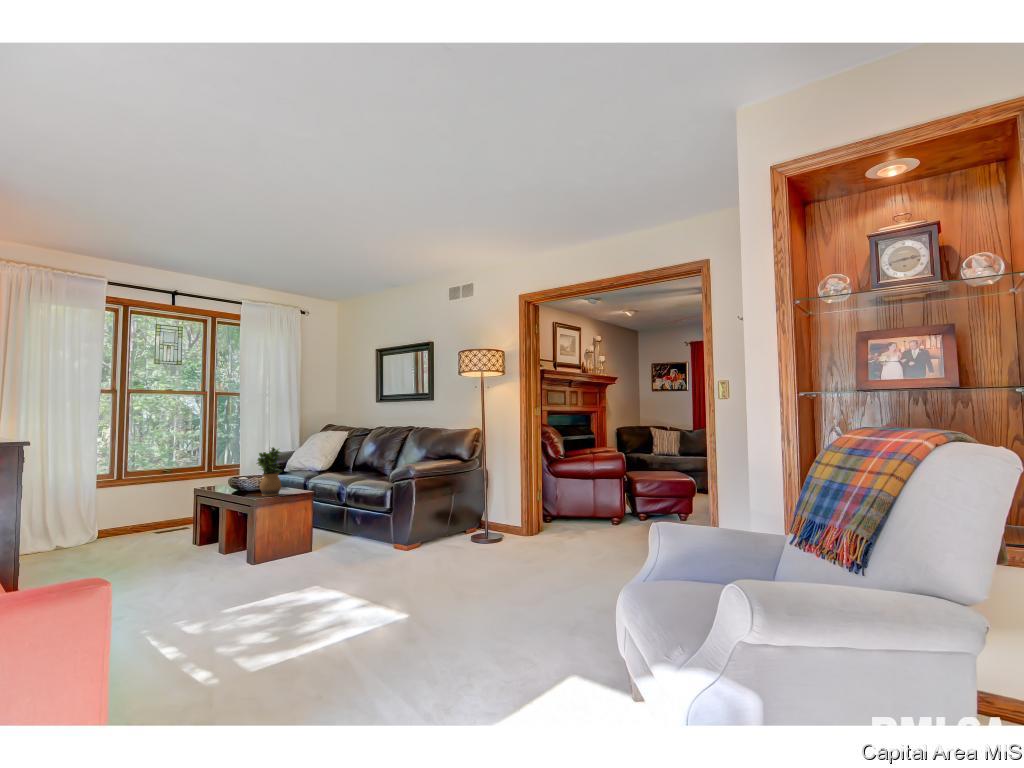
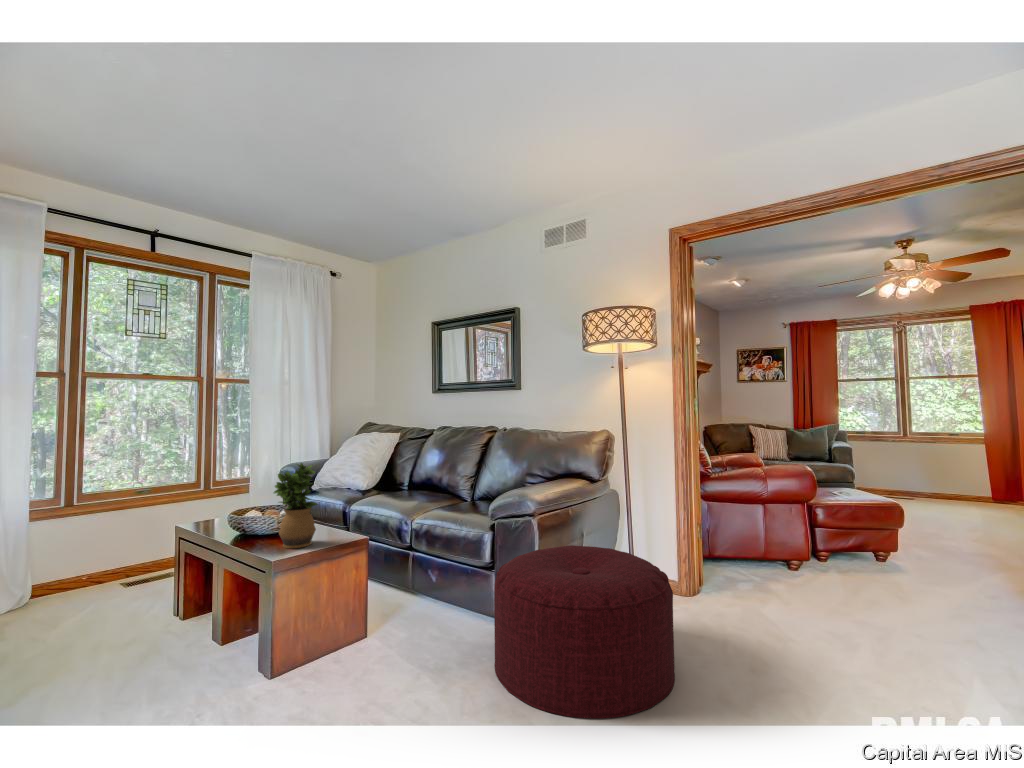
ottoman: none [380,497,482,575] -> present [494,545,675,719]

